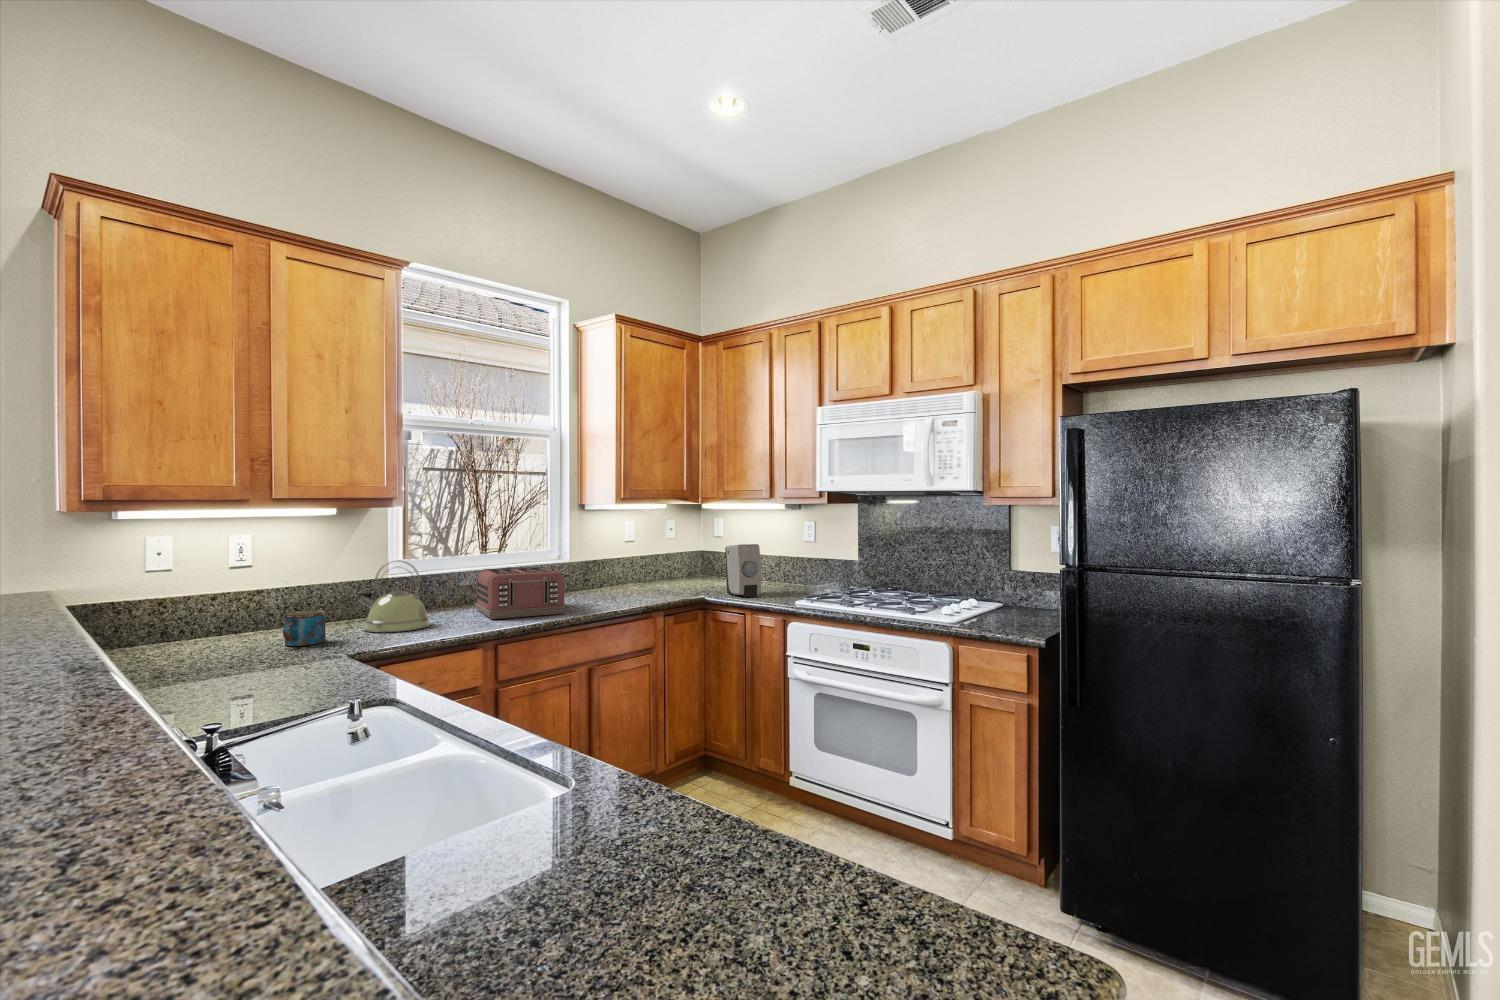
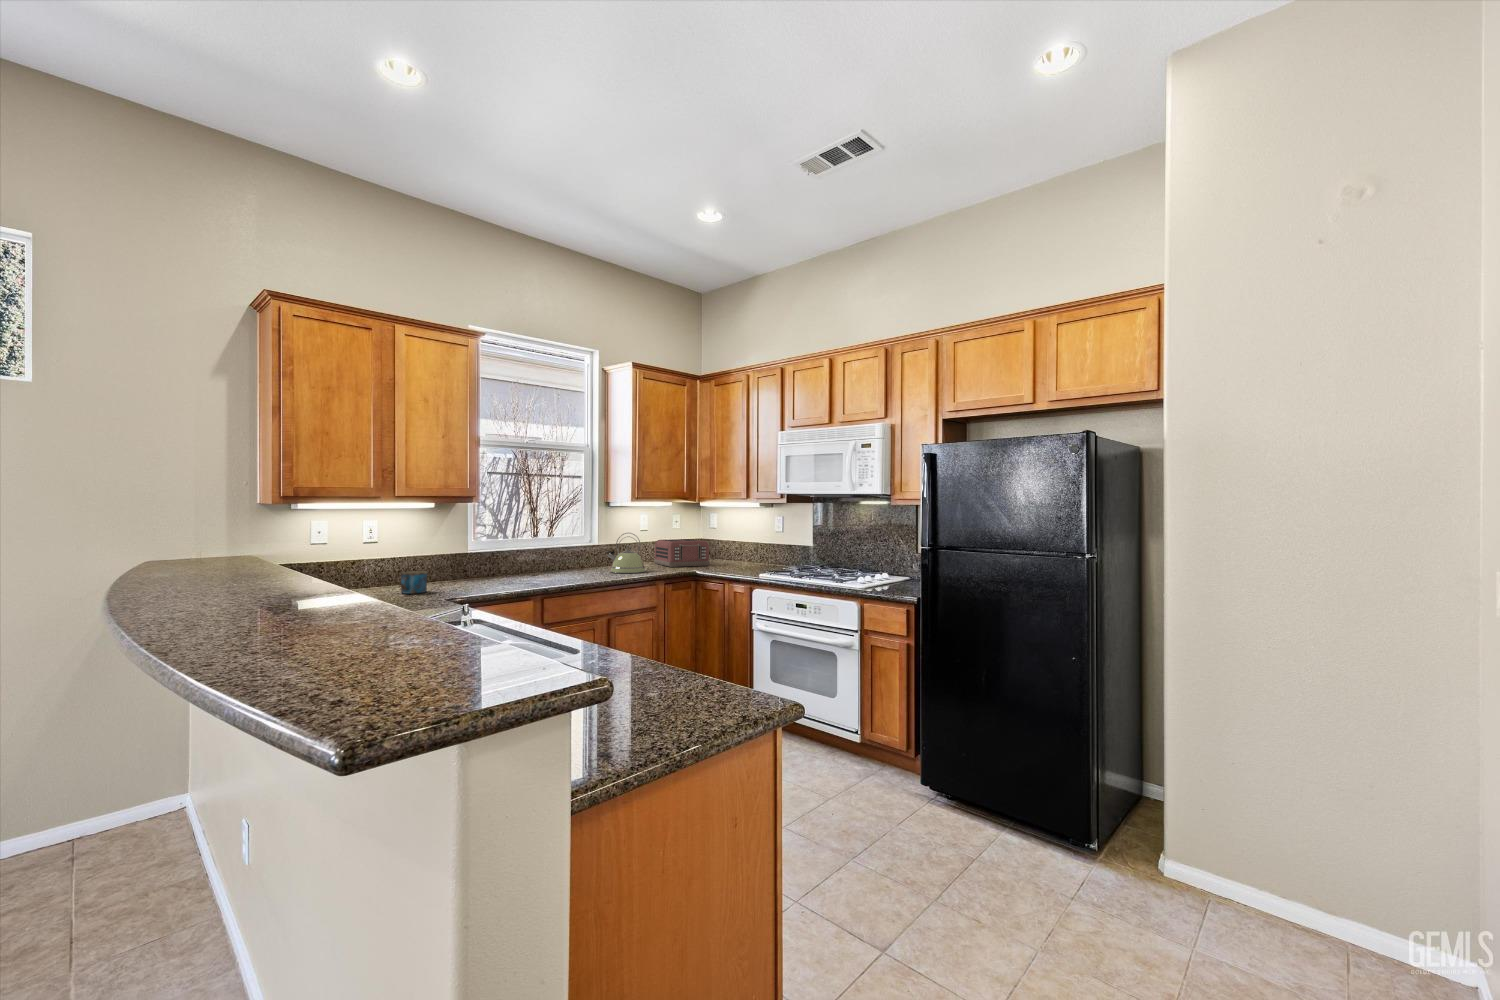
soap dispenser: present [725,544,761,597] -> none [711,532,737,572]
kettle: present [357,560,430,632] -> present [606,533,645,573]
toaster: present [475,567,566,619] -> present [654,539,710,567]

